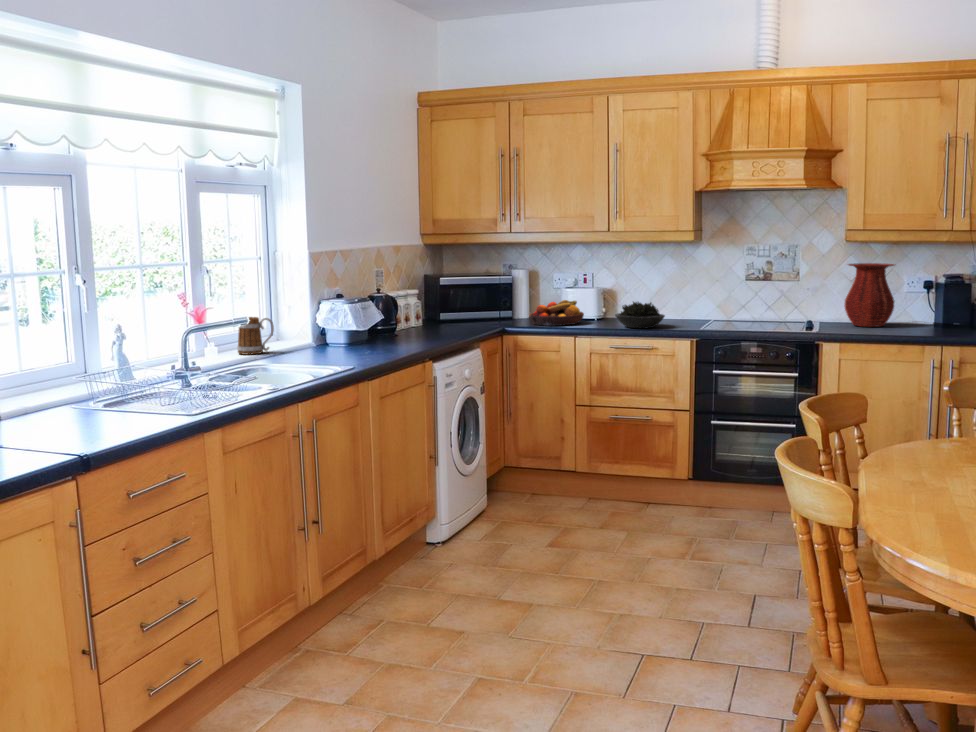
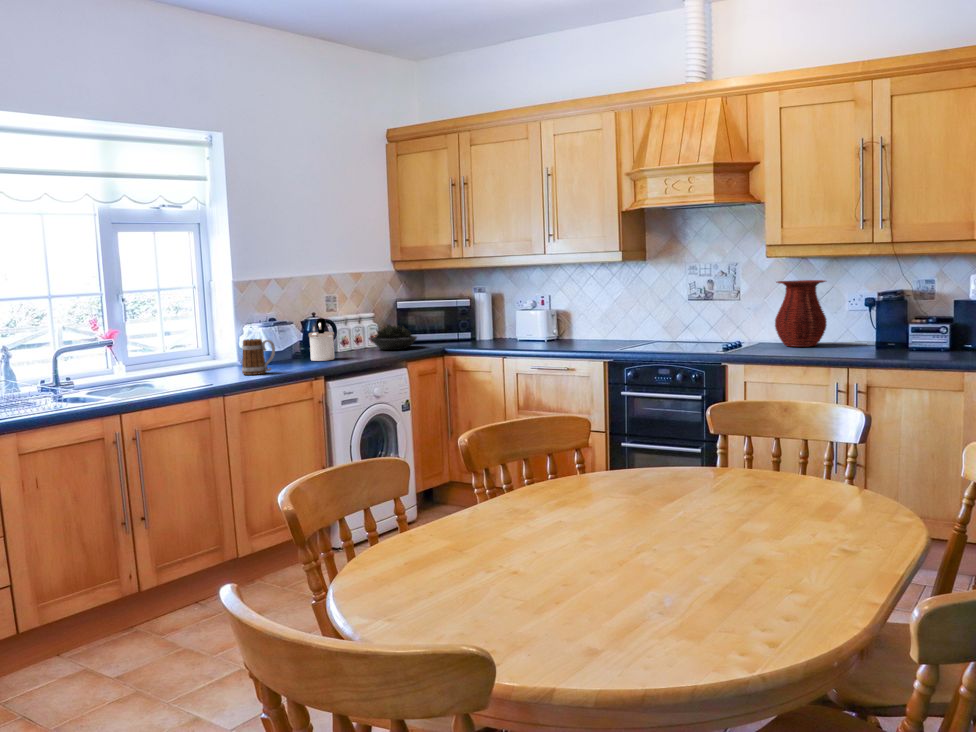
soap dispenser: none [388,296,415,341] -> present [309,319,334,361]
fruit bowl: present [529,300,584,326] -> none [475,321,527,346]
succulent plant: present [615,302,665,328] -> present [371,325,417,350]
mug: present [237,317,274,354] -> present [242,339,275,375]

